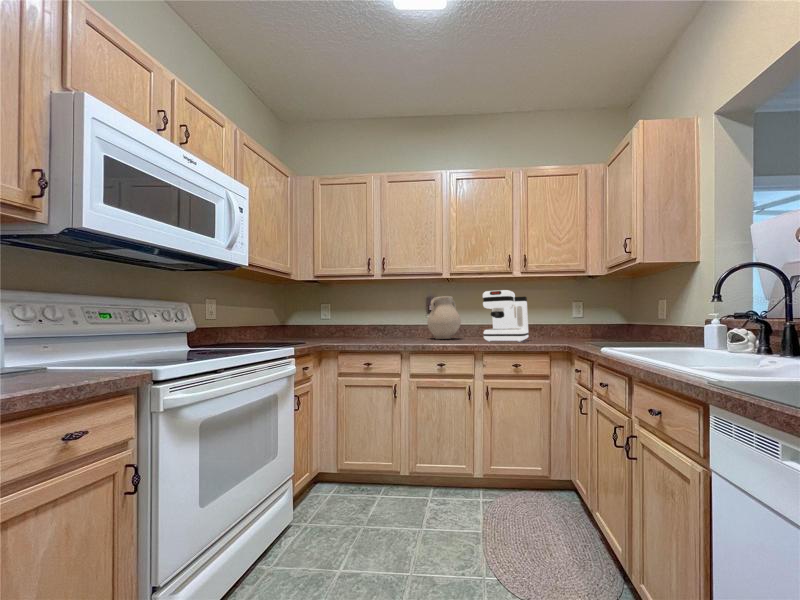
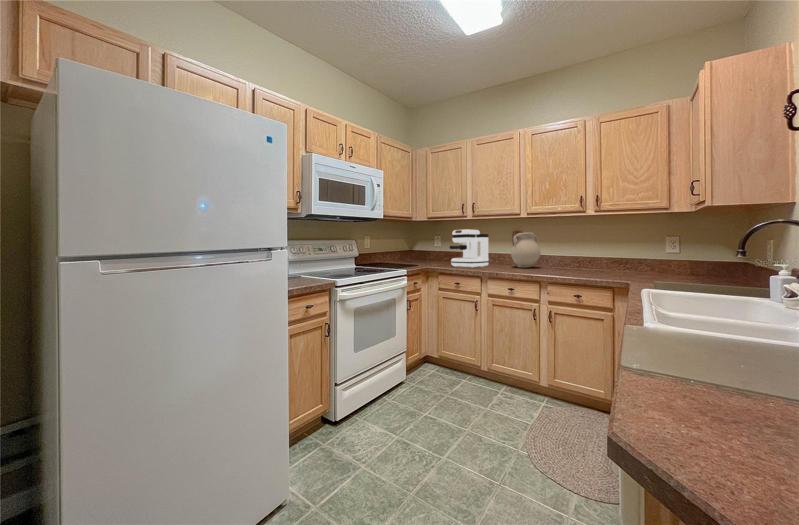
coffee maker: present [483,290,529,342] -> present [450,230,489,267]

